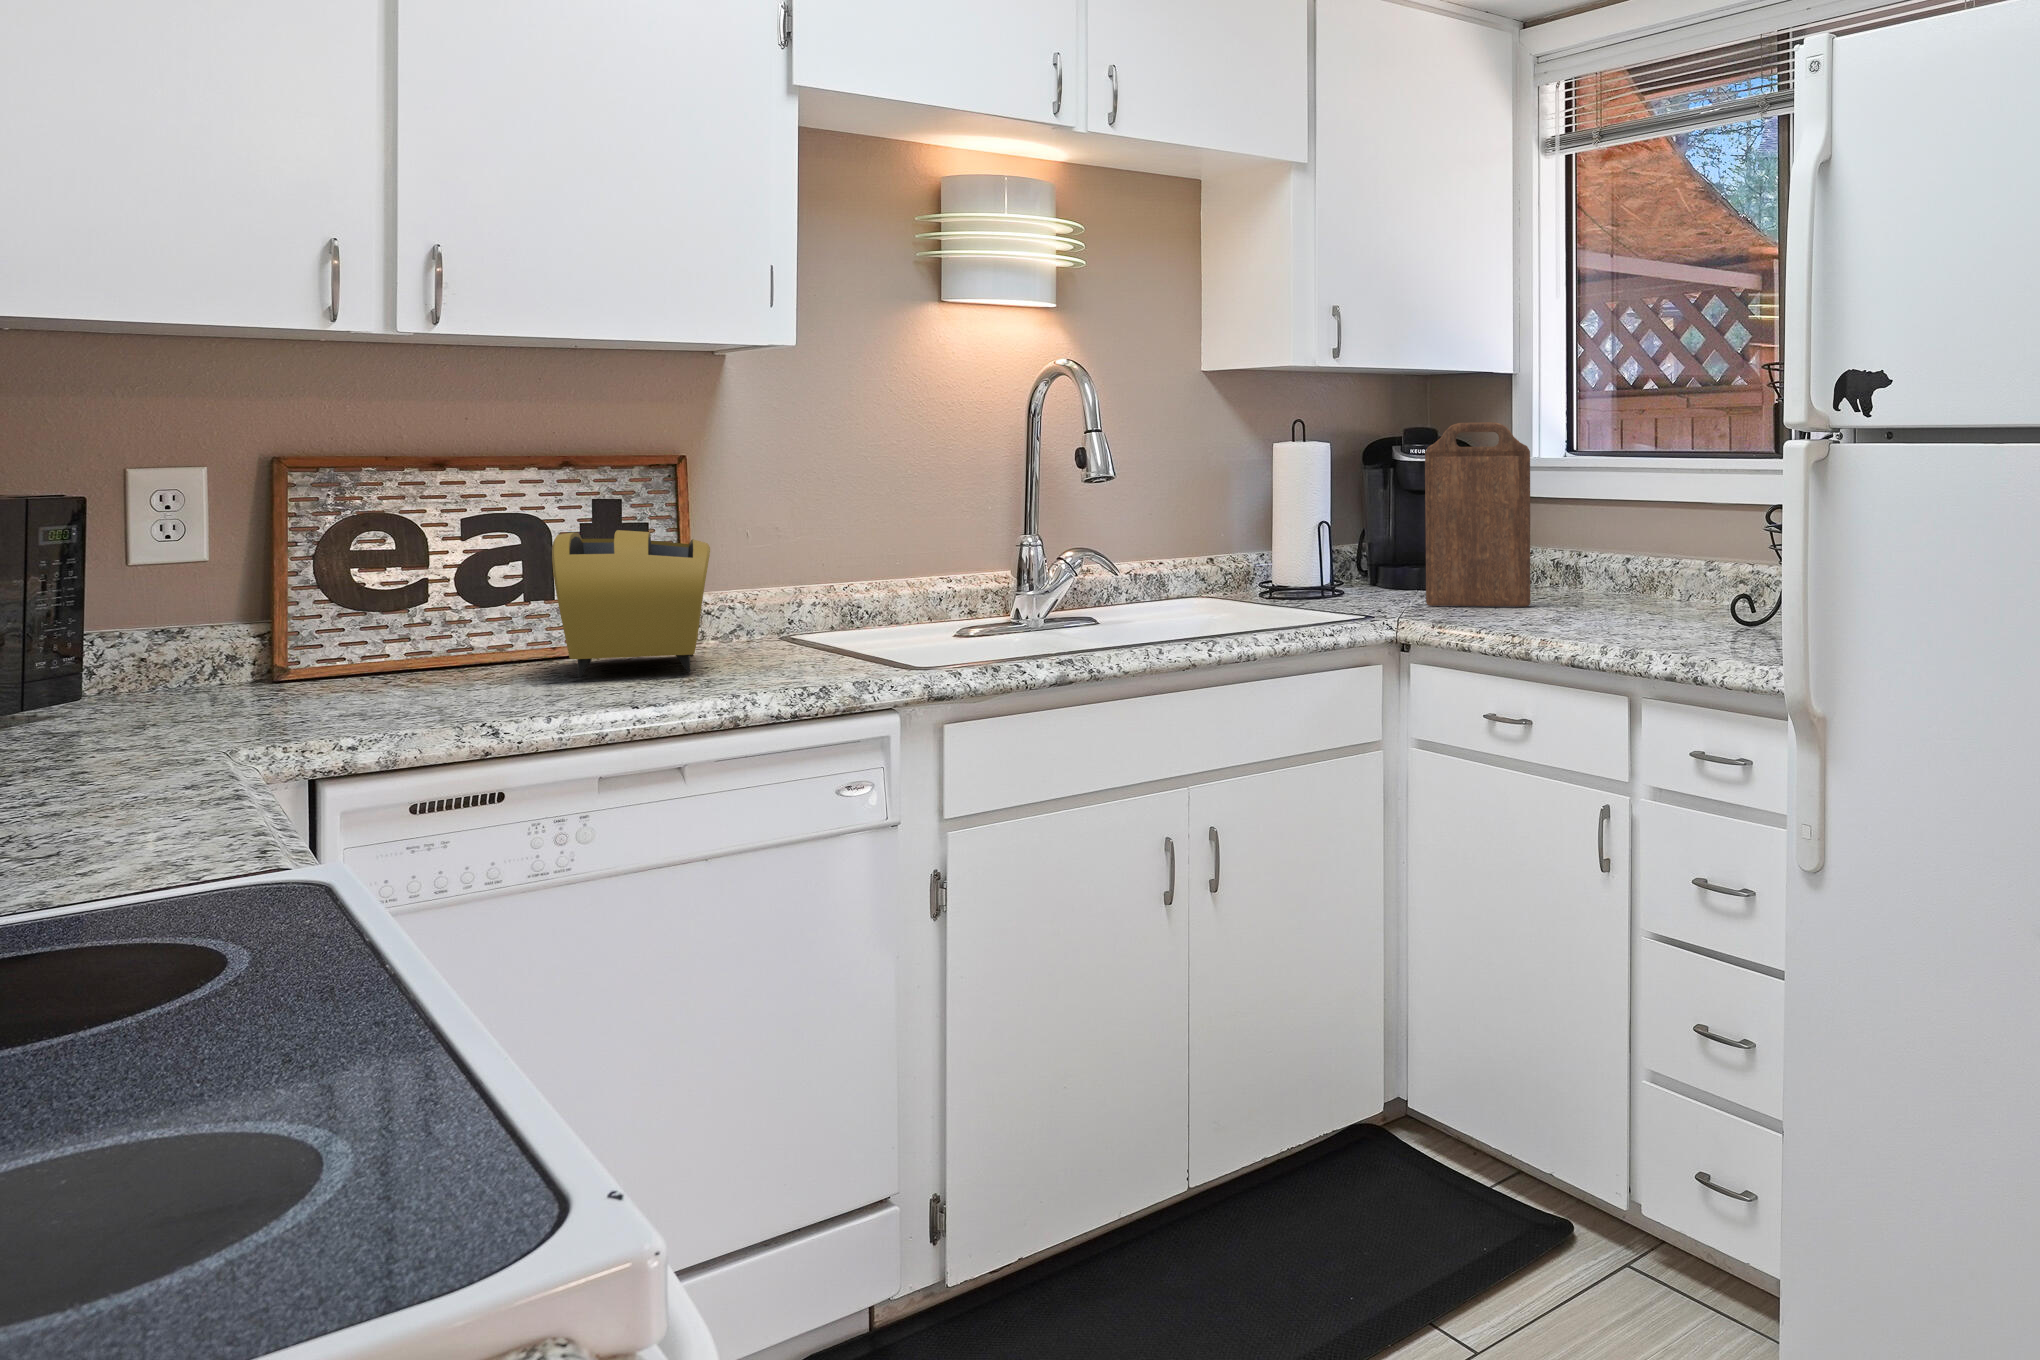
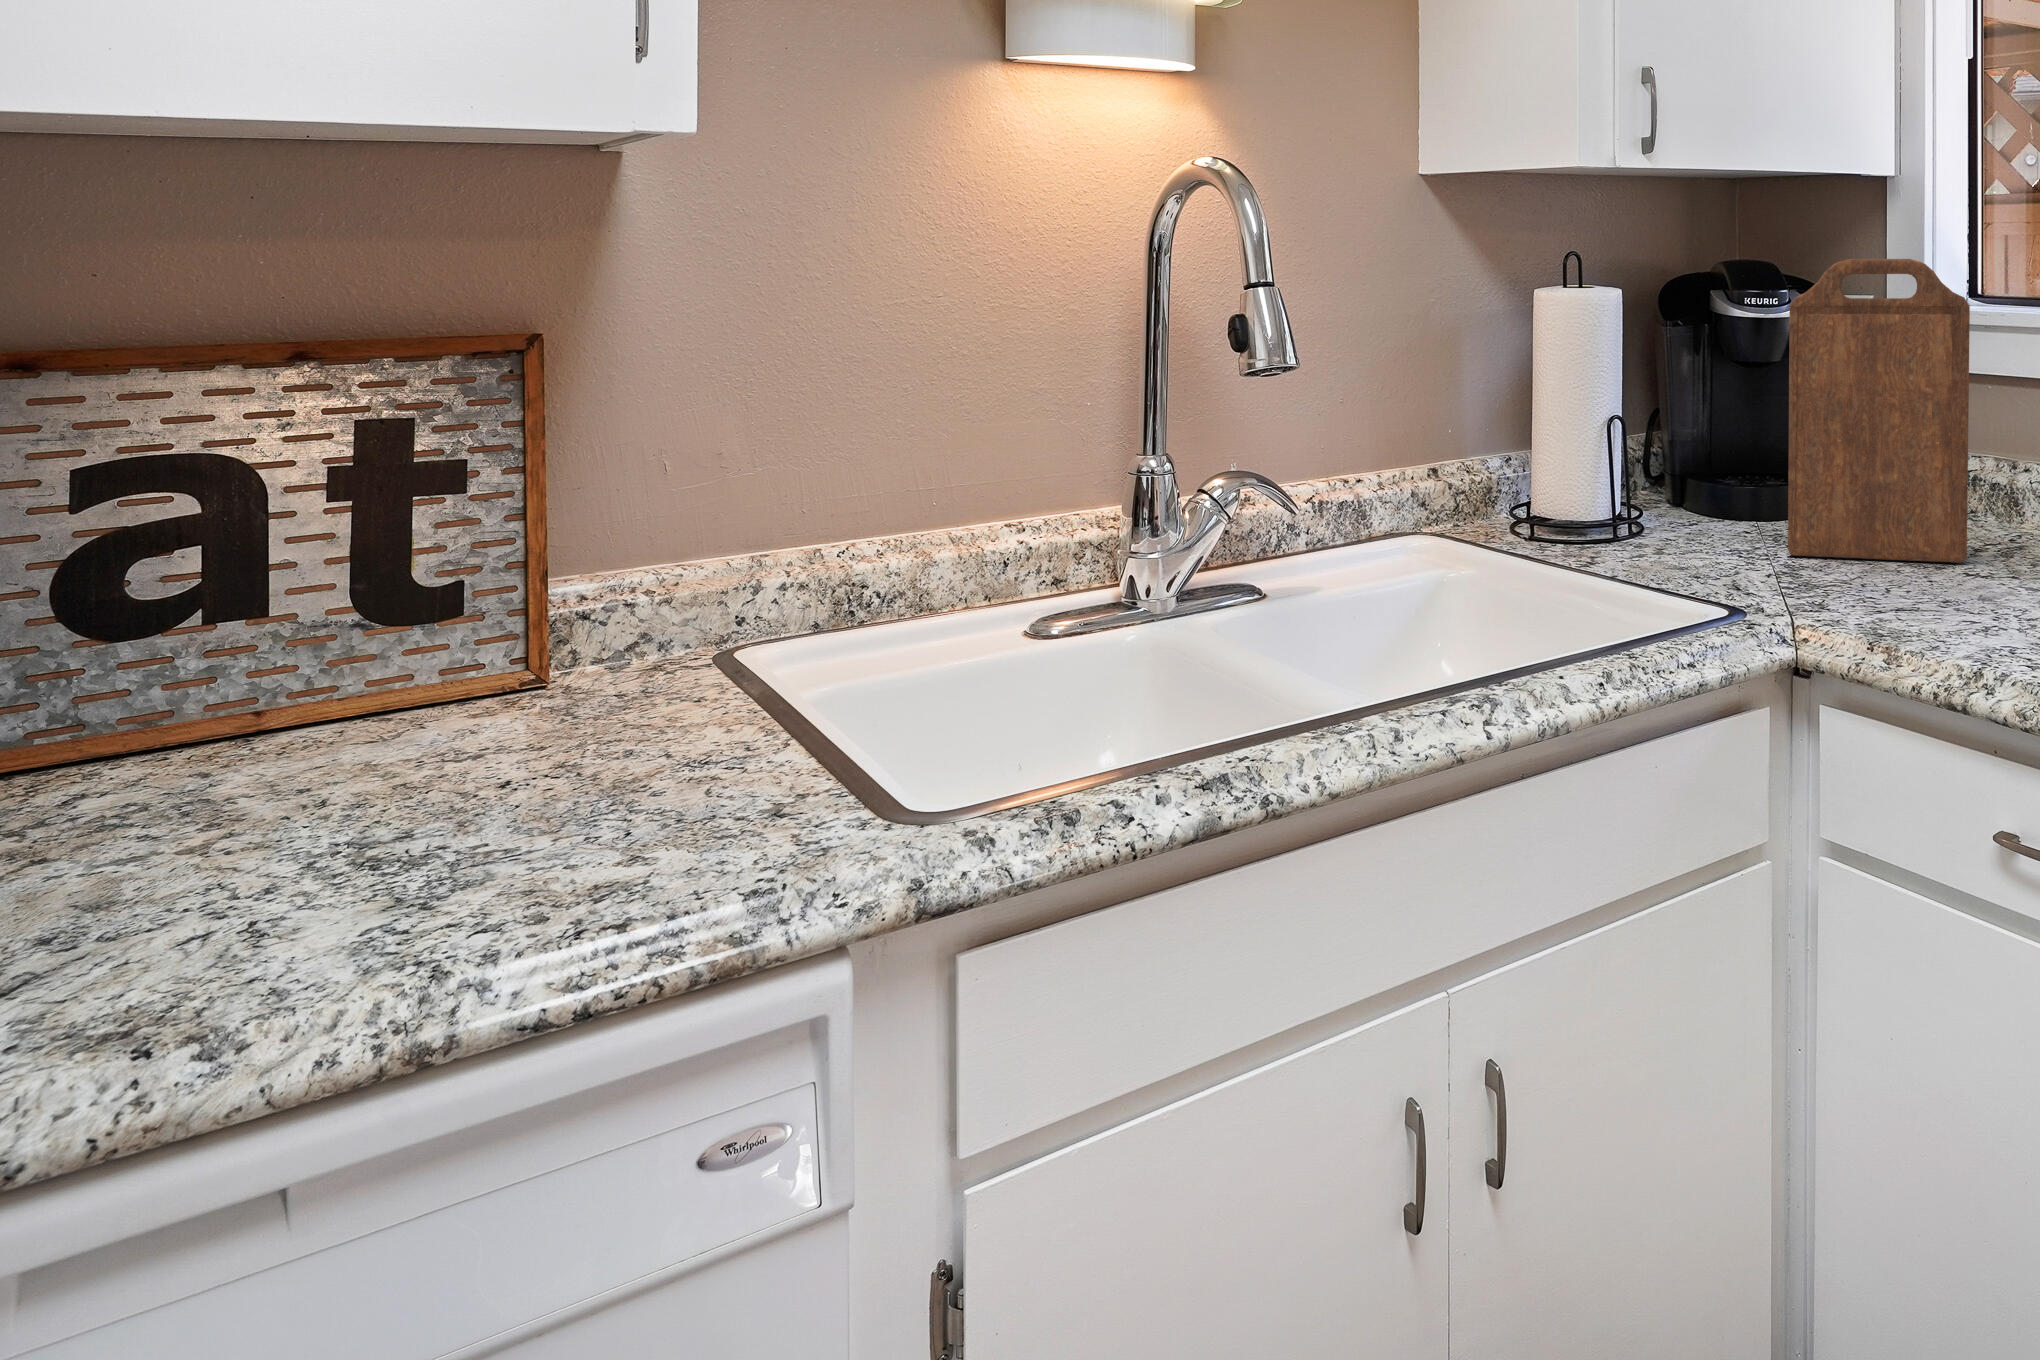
toaster: present [552,530,710,677] -> none [148,500,546,837]

